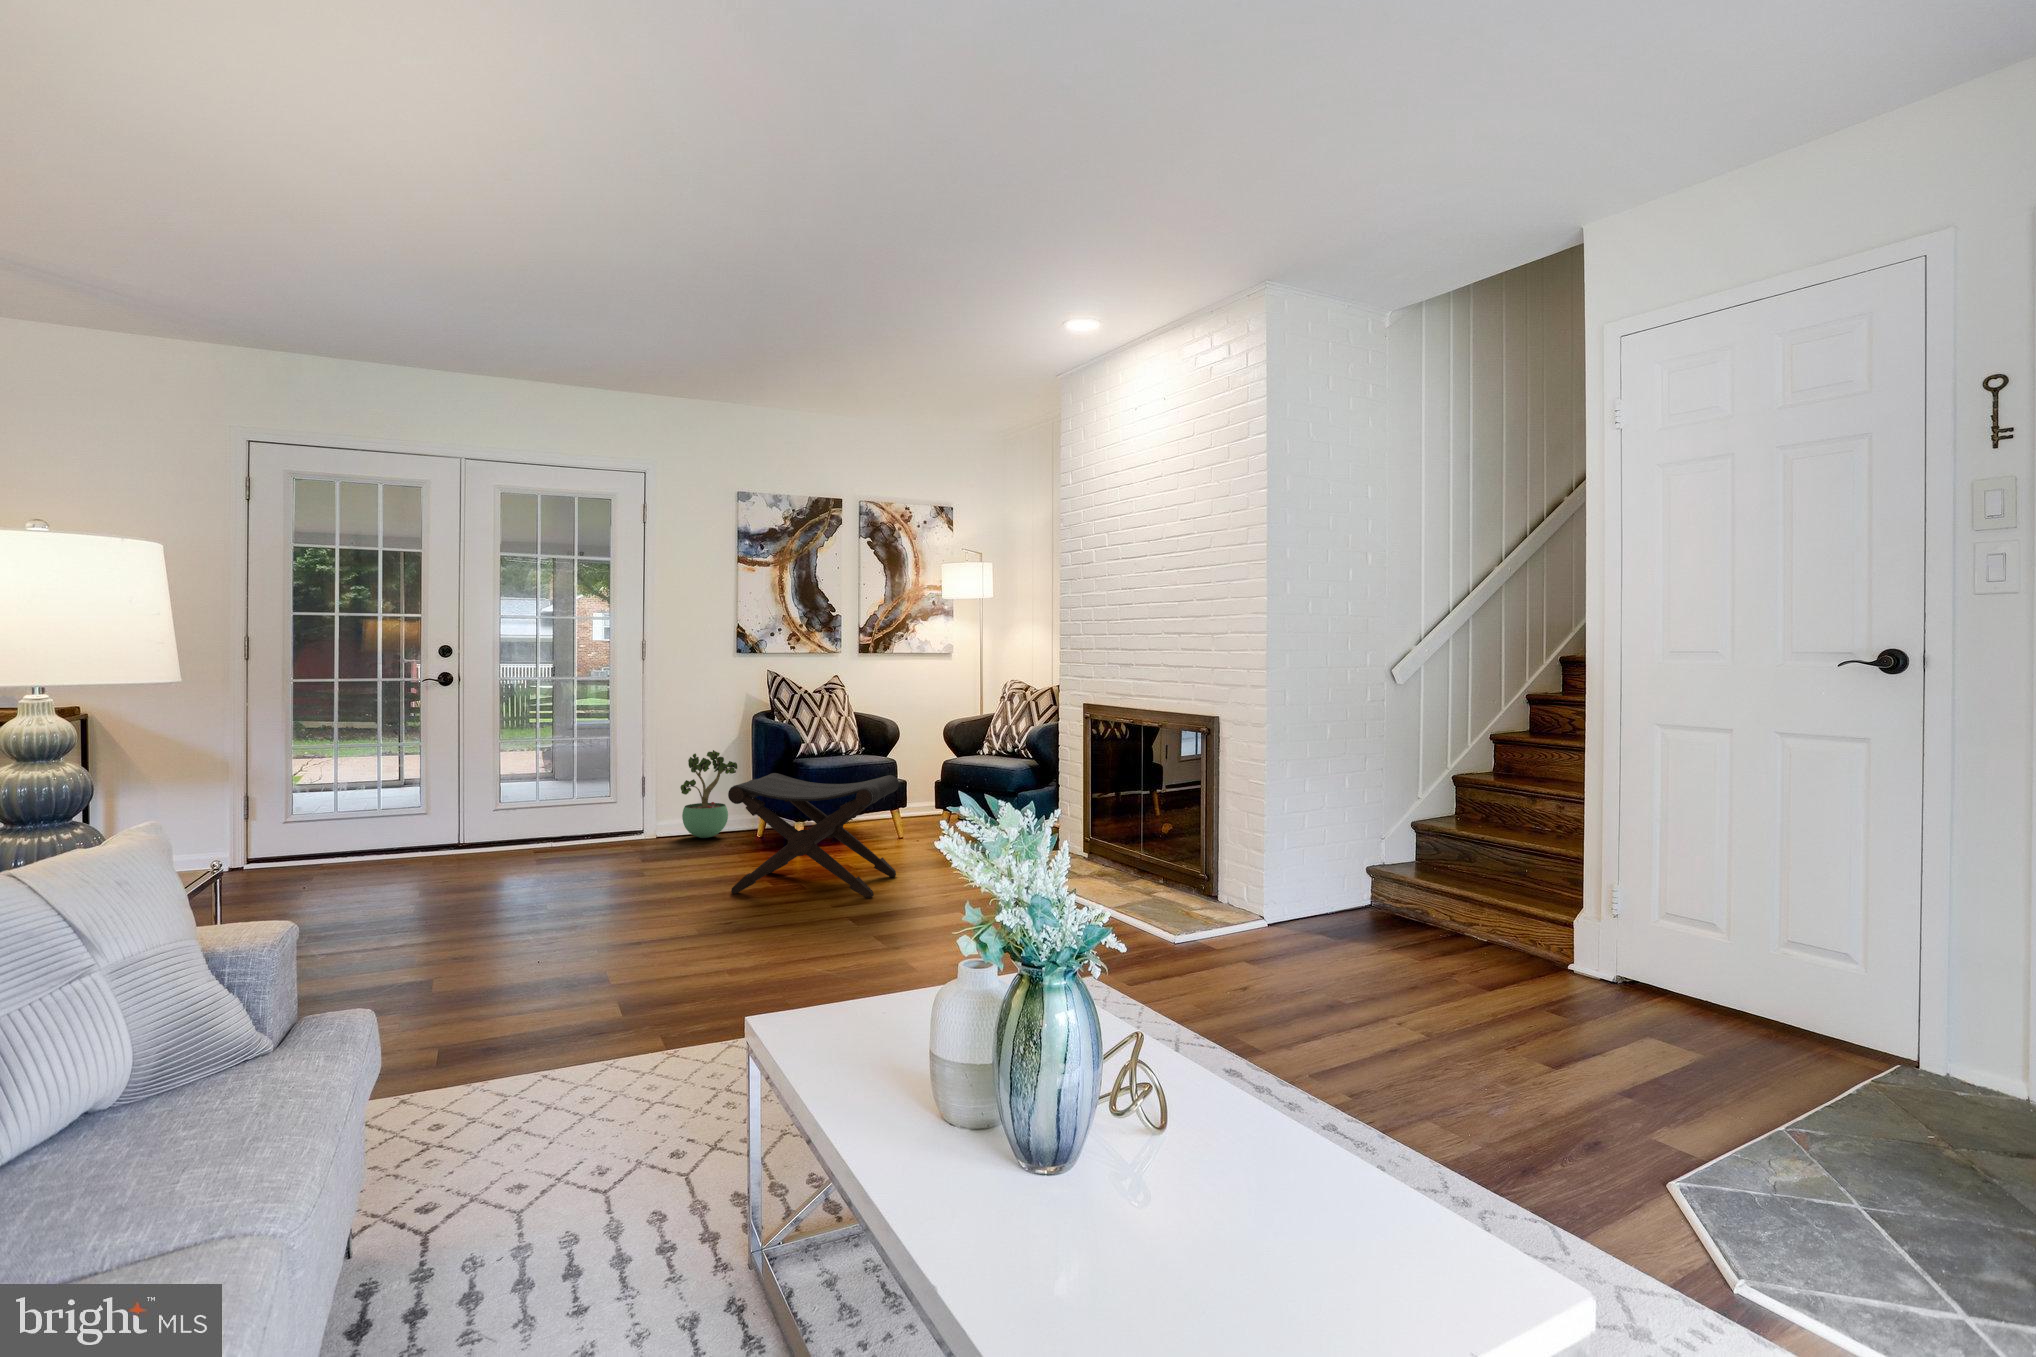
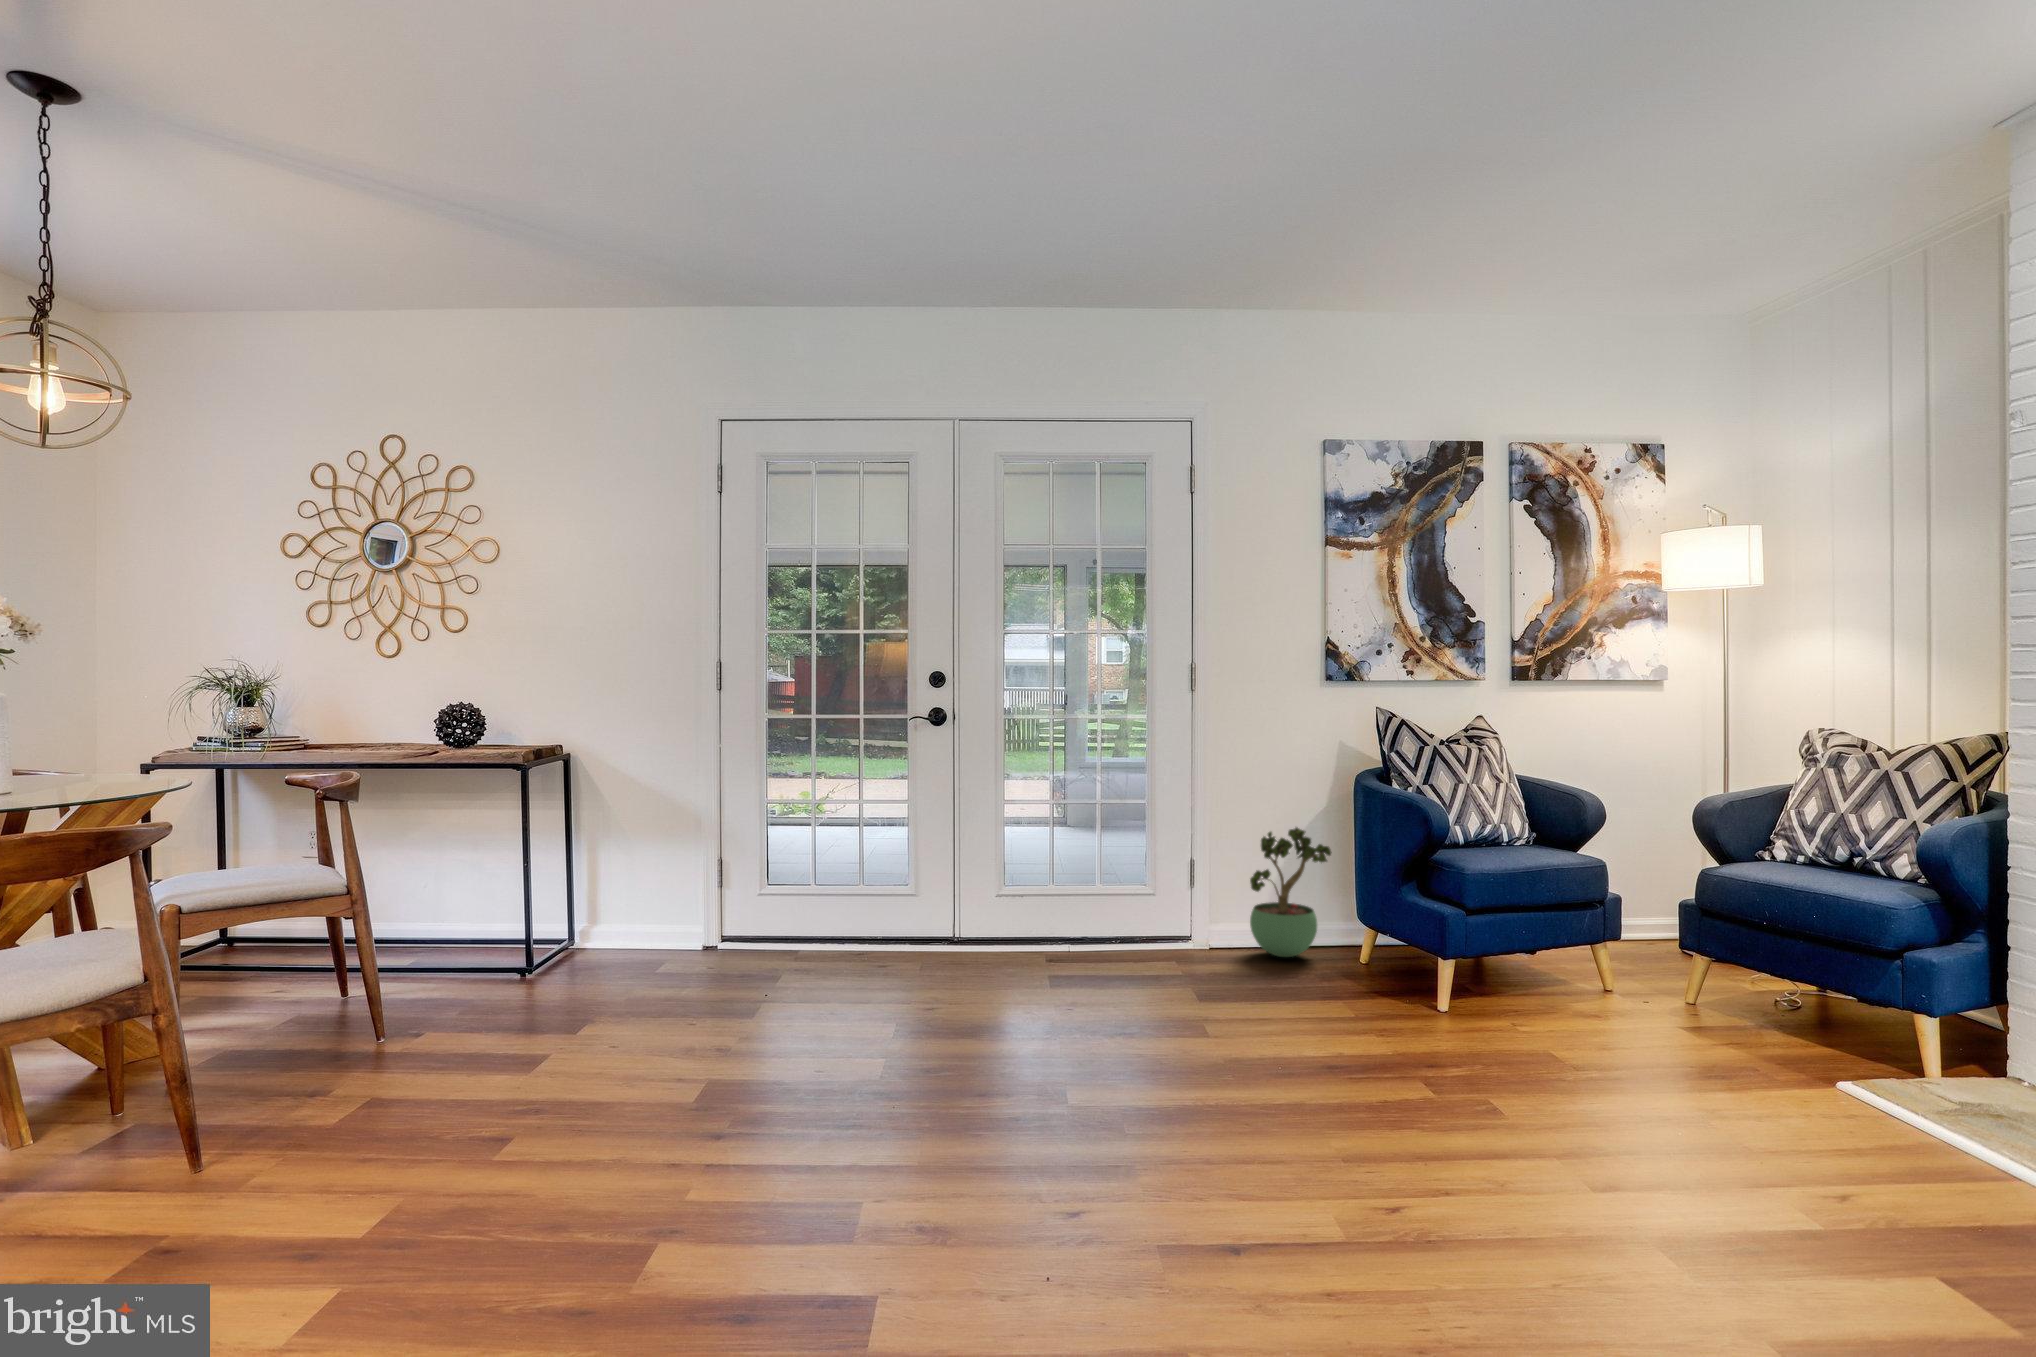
footstool: present [728,773,899,898] -> none [1392,890,1707,1178]

